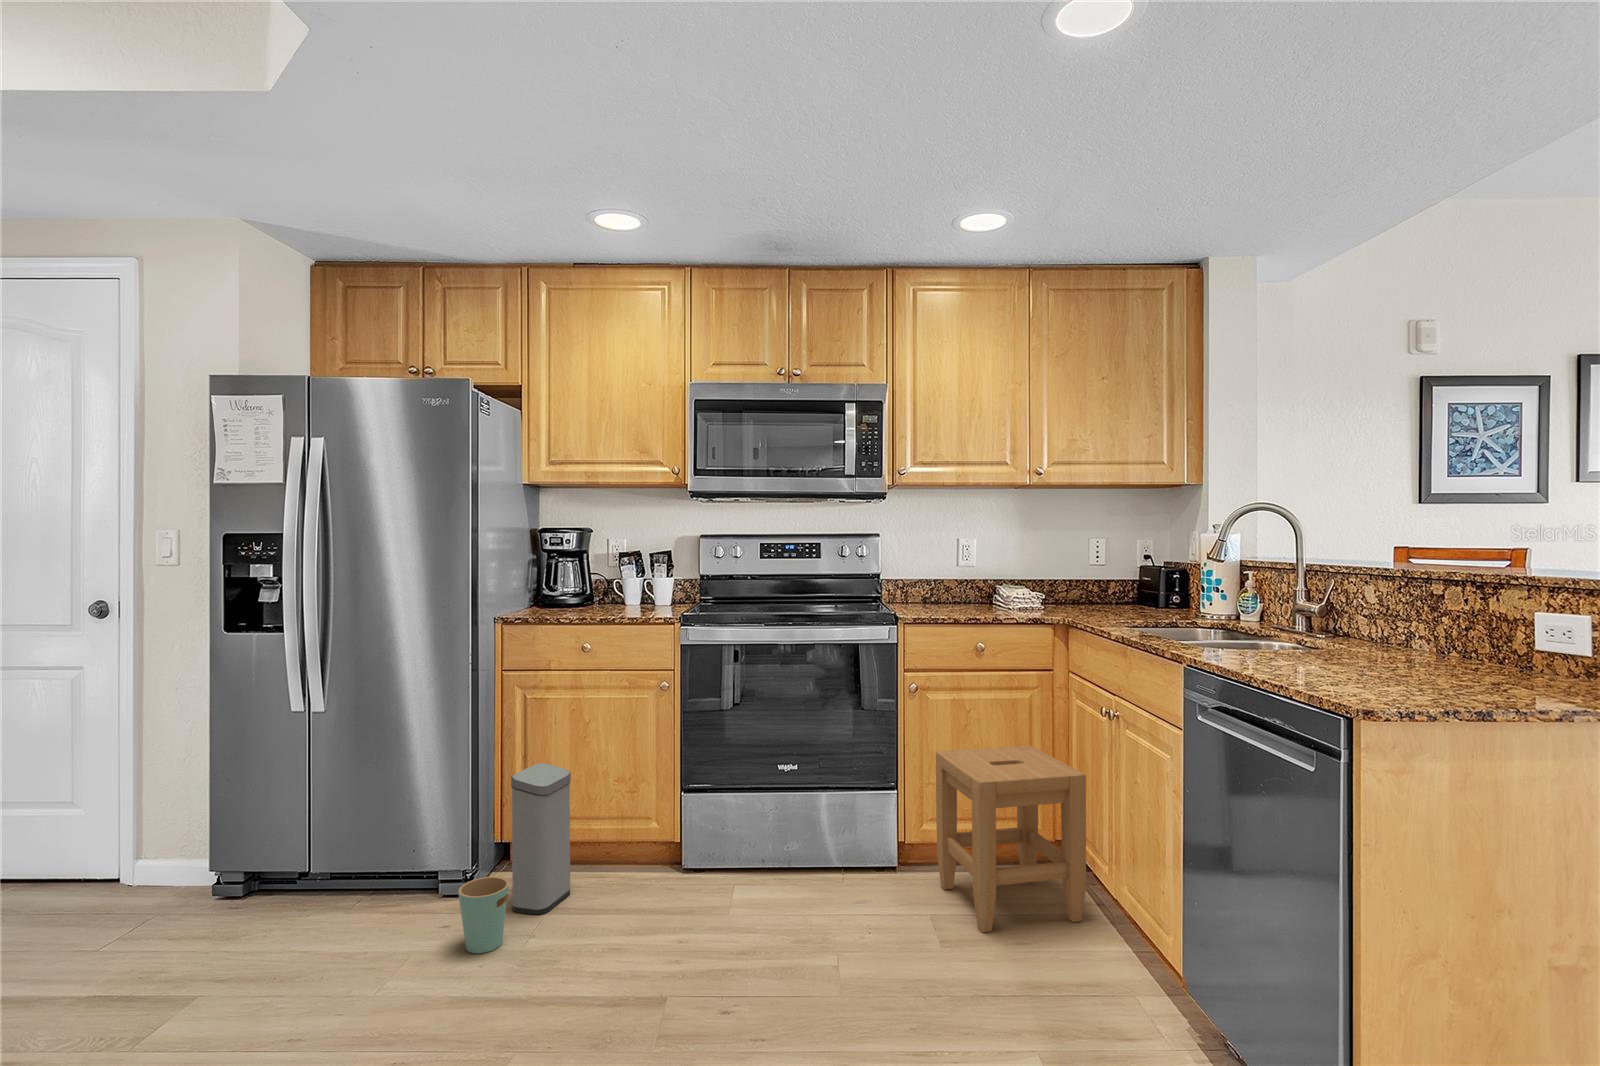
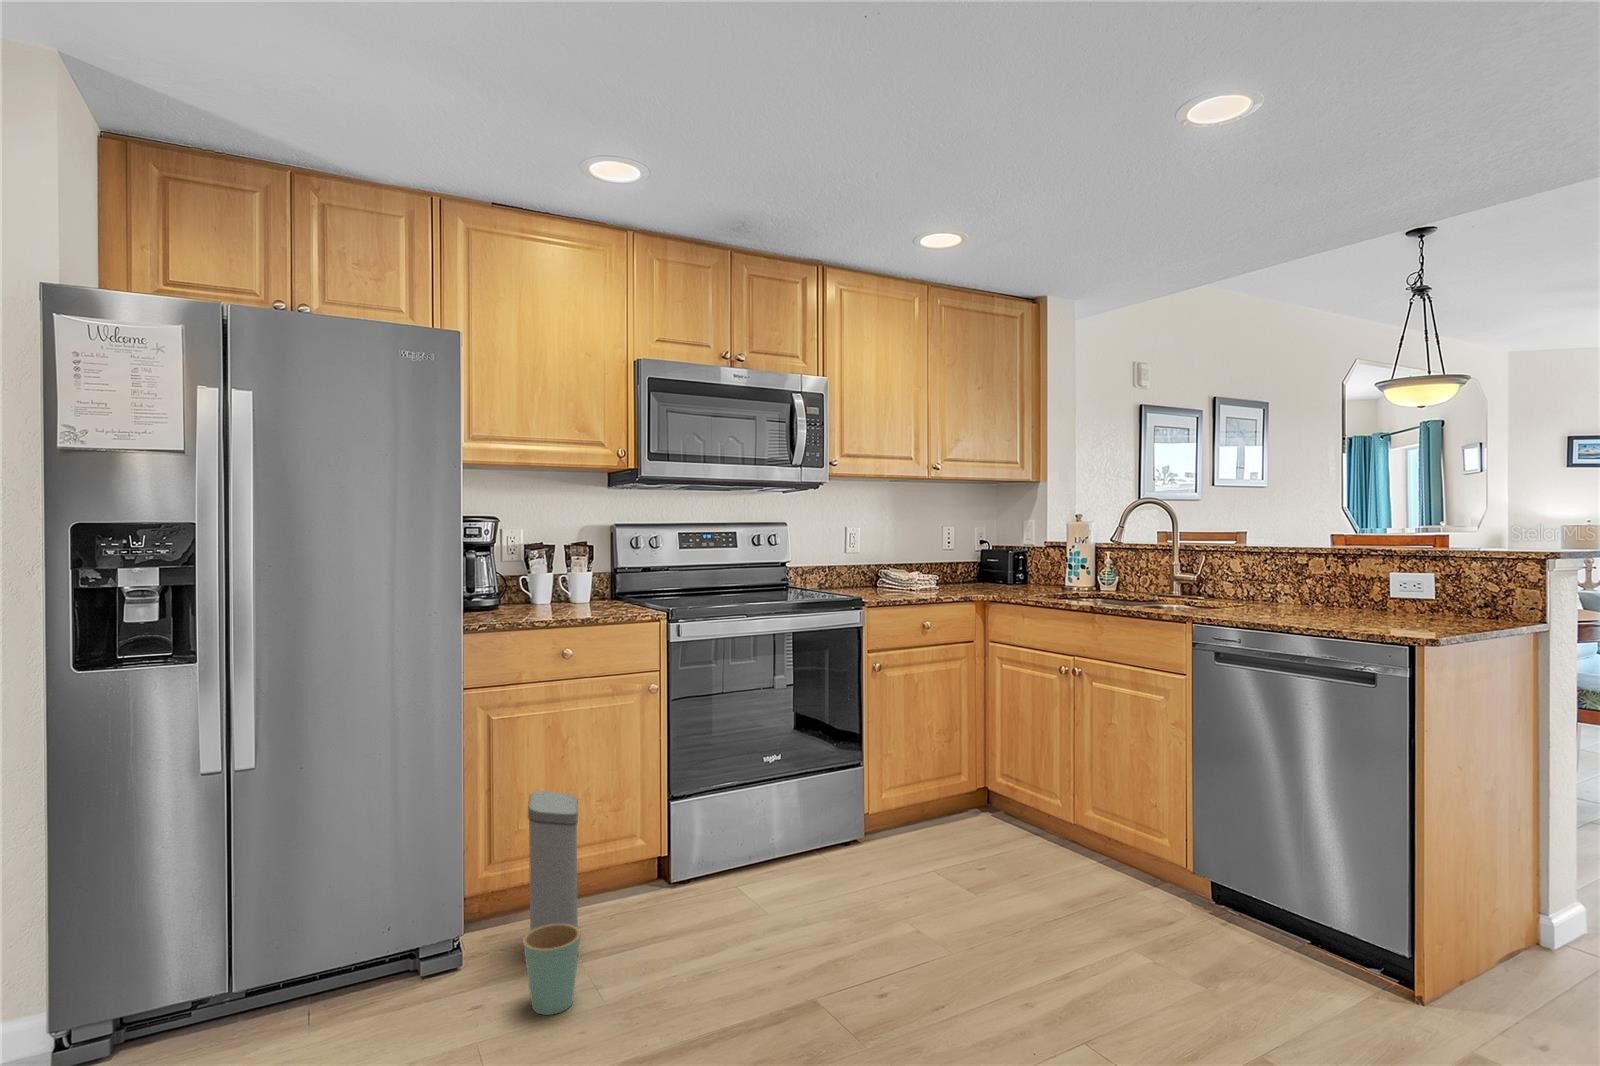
stool: present [936,746,1086,932] -> none [904,710,1041,873]

